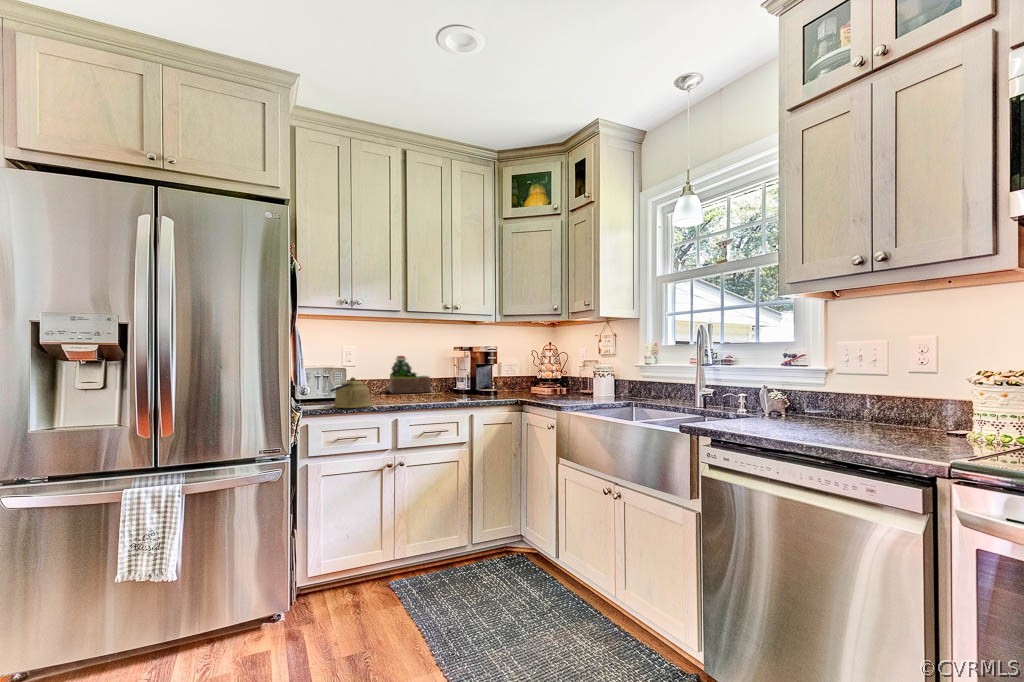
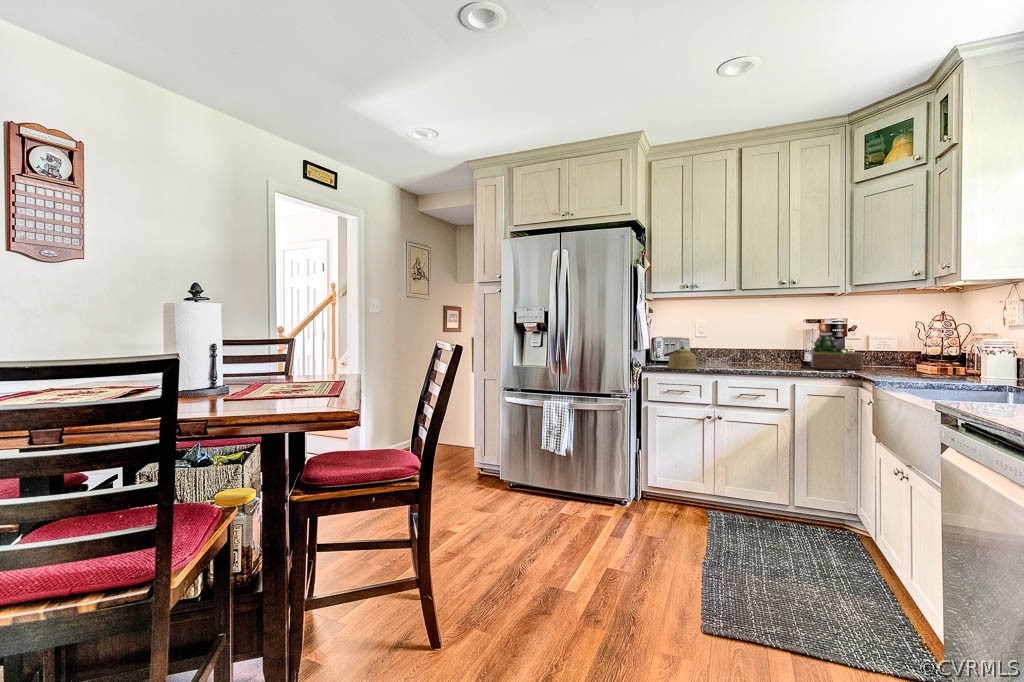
succulent plant: present [388,356,431,394] -> present [811,331,863,370]

